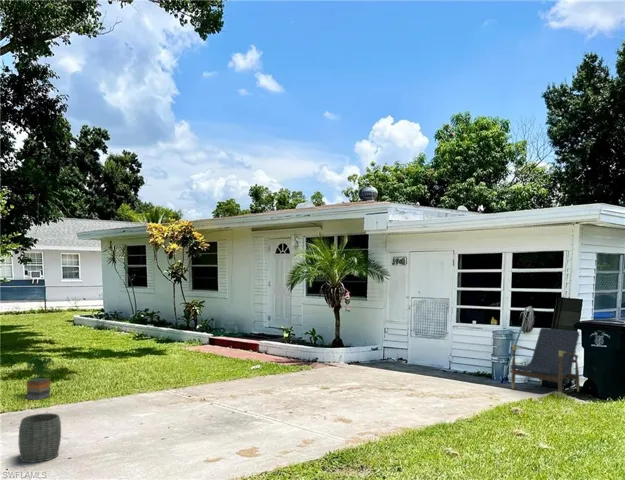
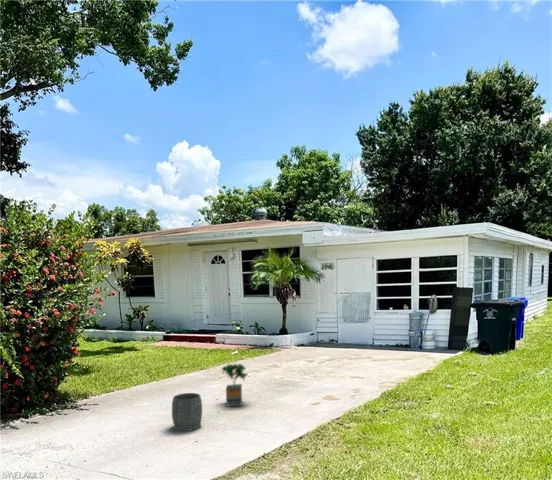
lounge chair: present [511,328,579,398] -> none [433,309,476,356]
potted tree: present [27,357,55,400] -> present [222,364,247,406]

